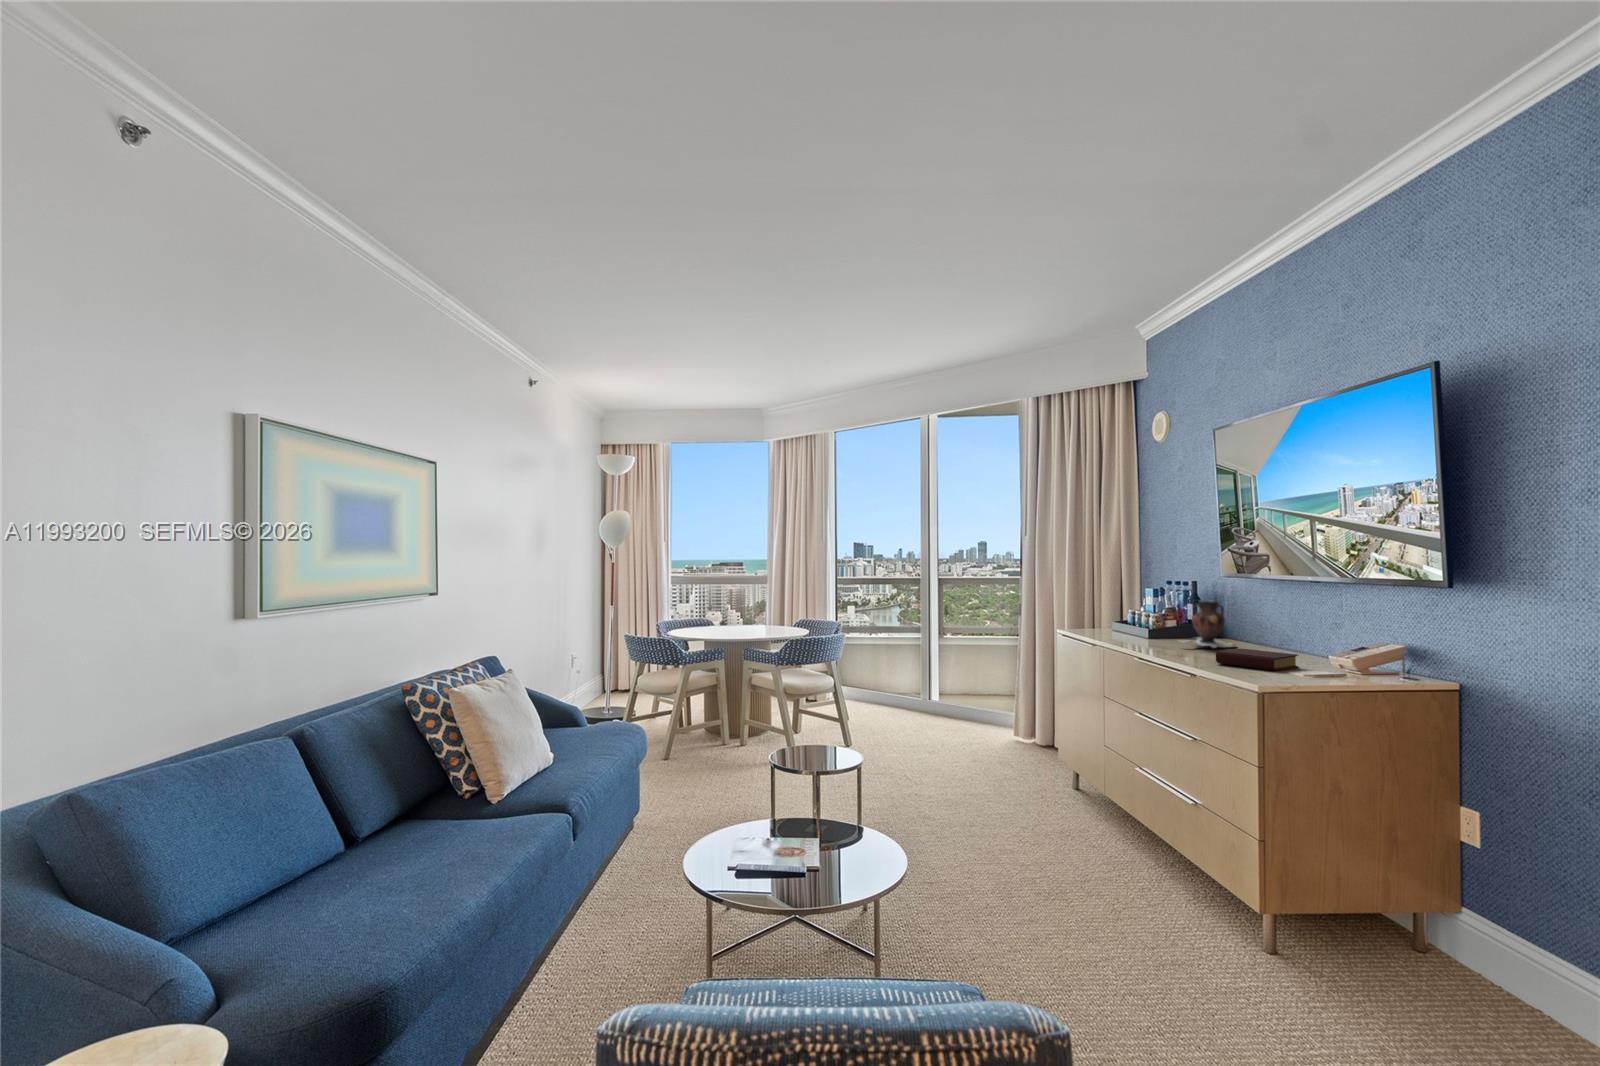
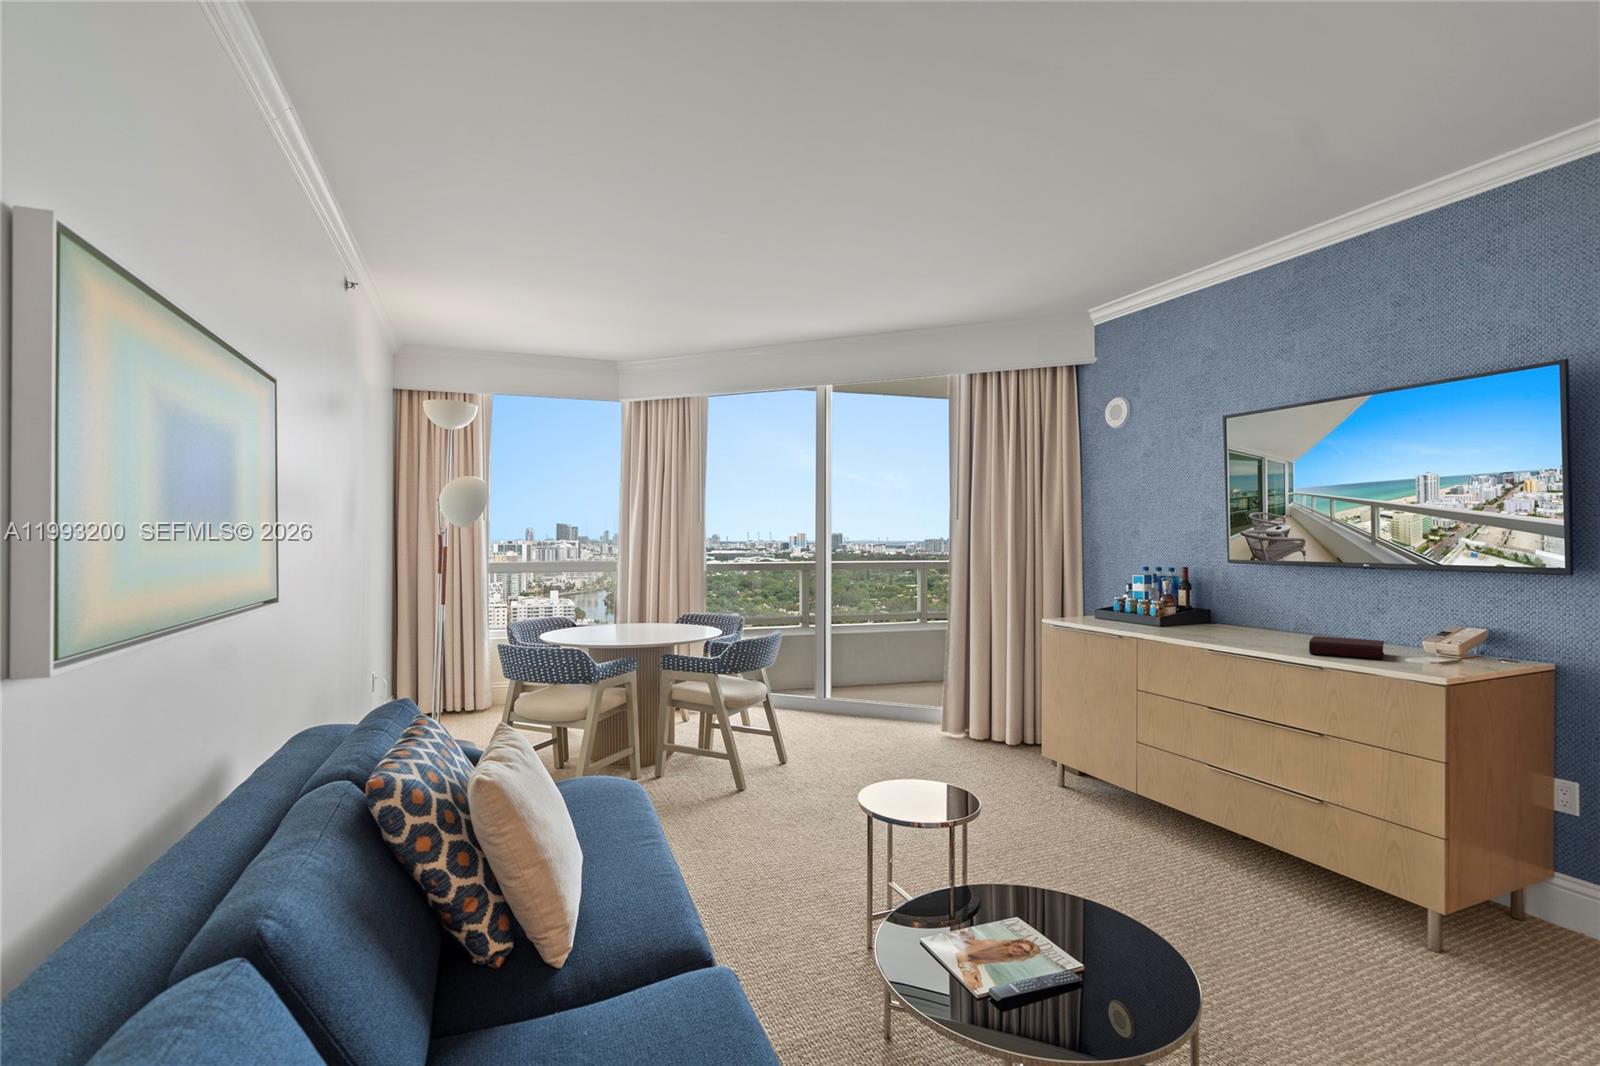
vase: present [1191,600,1235,648] -> none [1209,586,1259,634]

